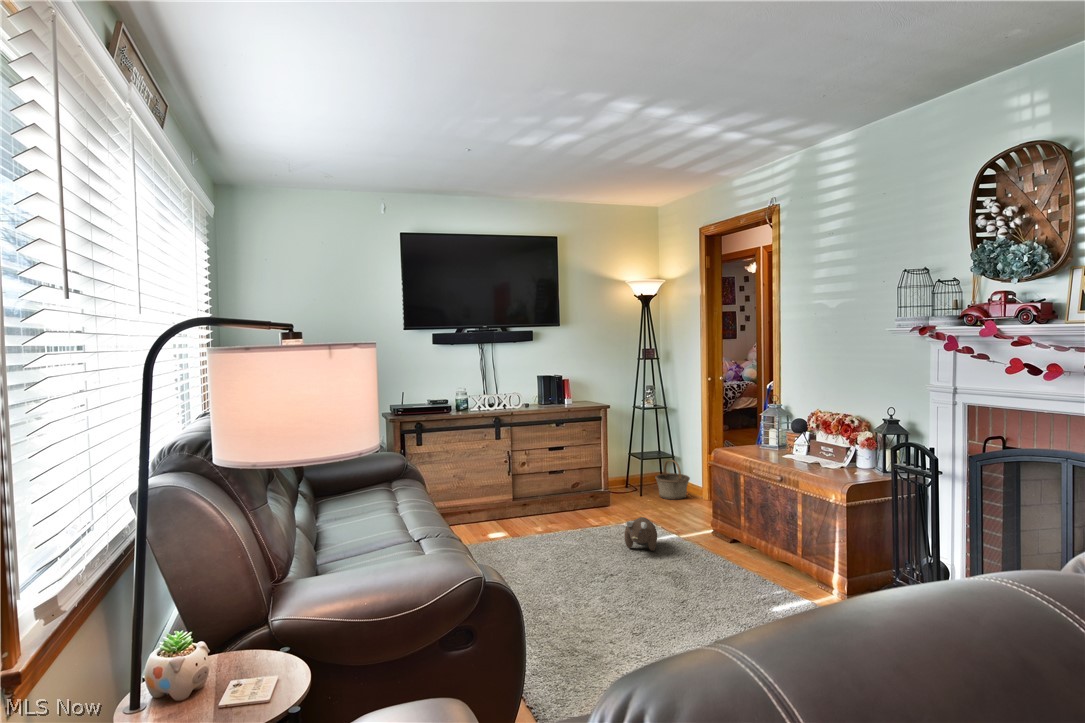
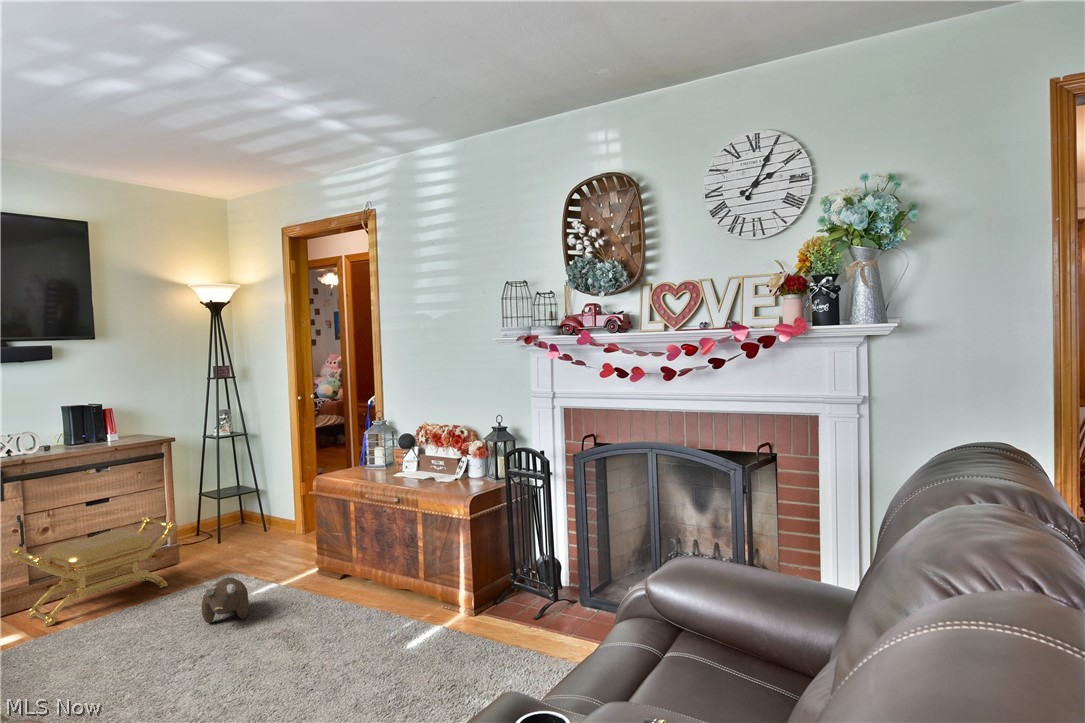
basket: present [655,460,690,499] -> none [234,495,279,544]
stool: none [518,463,613,526] -> present [10,516,178,627]

